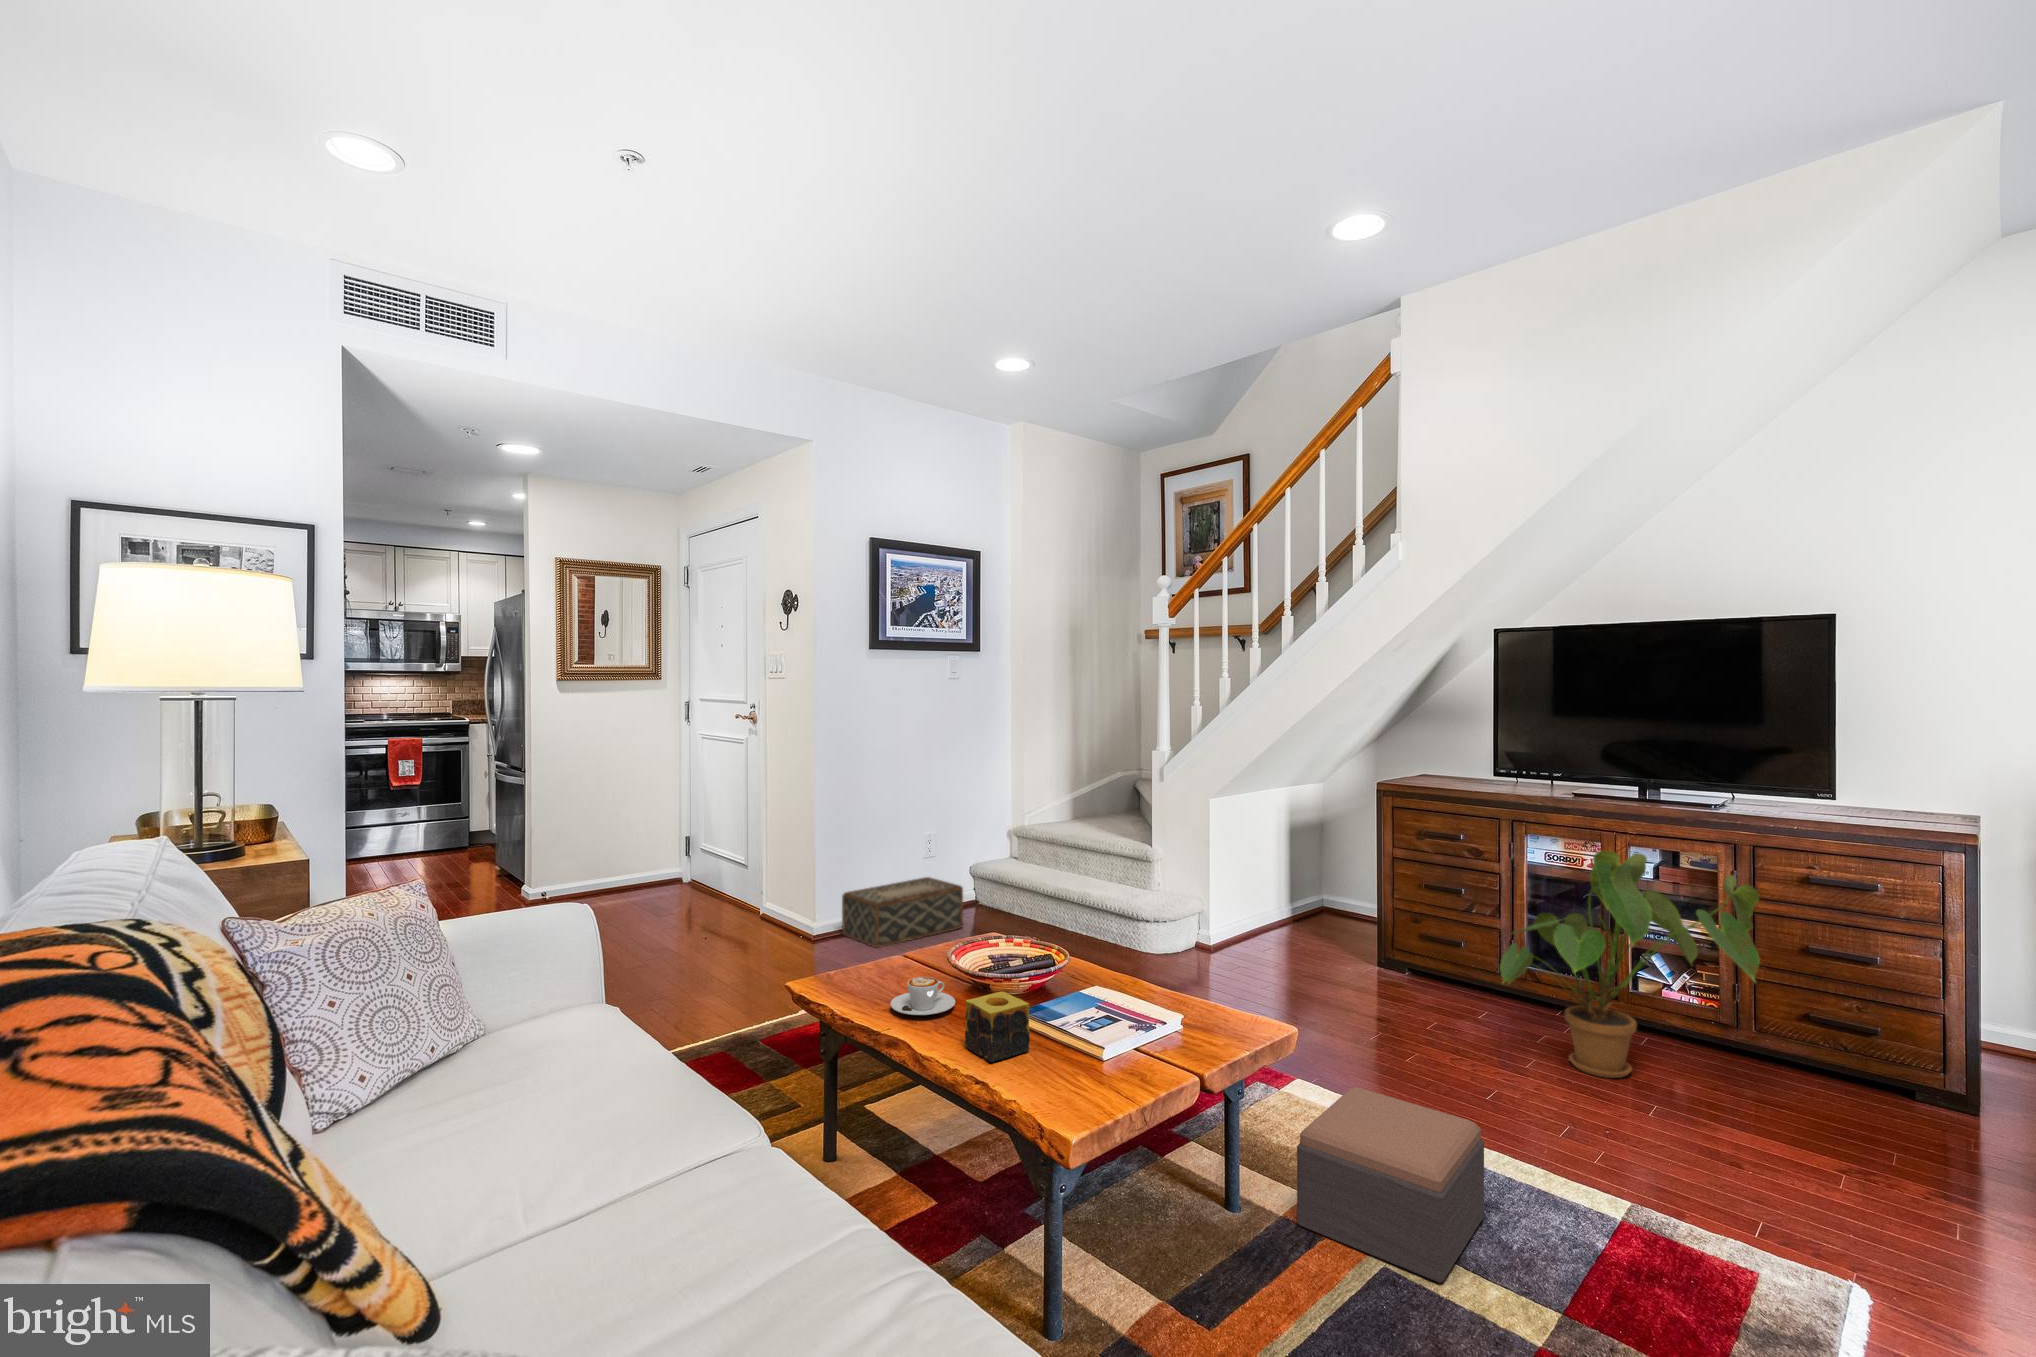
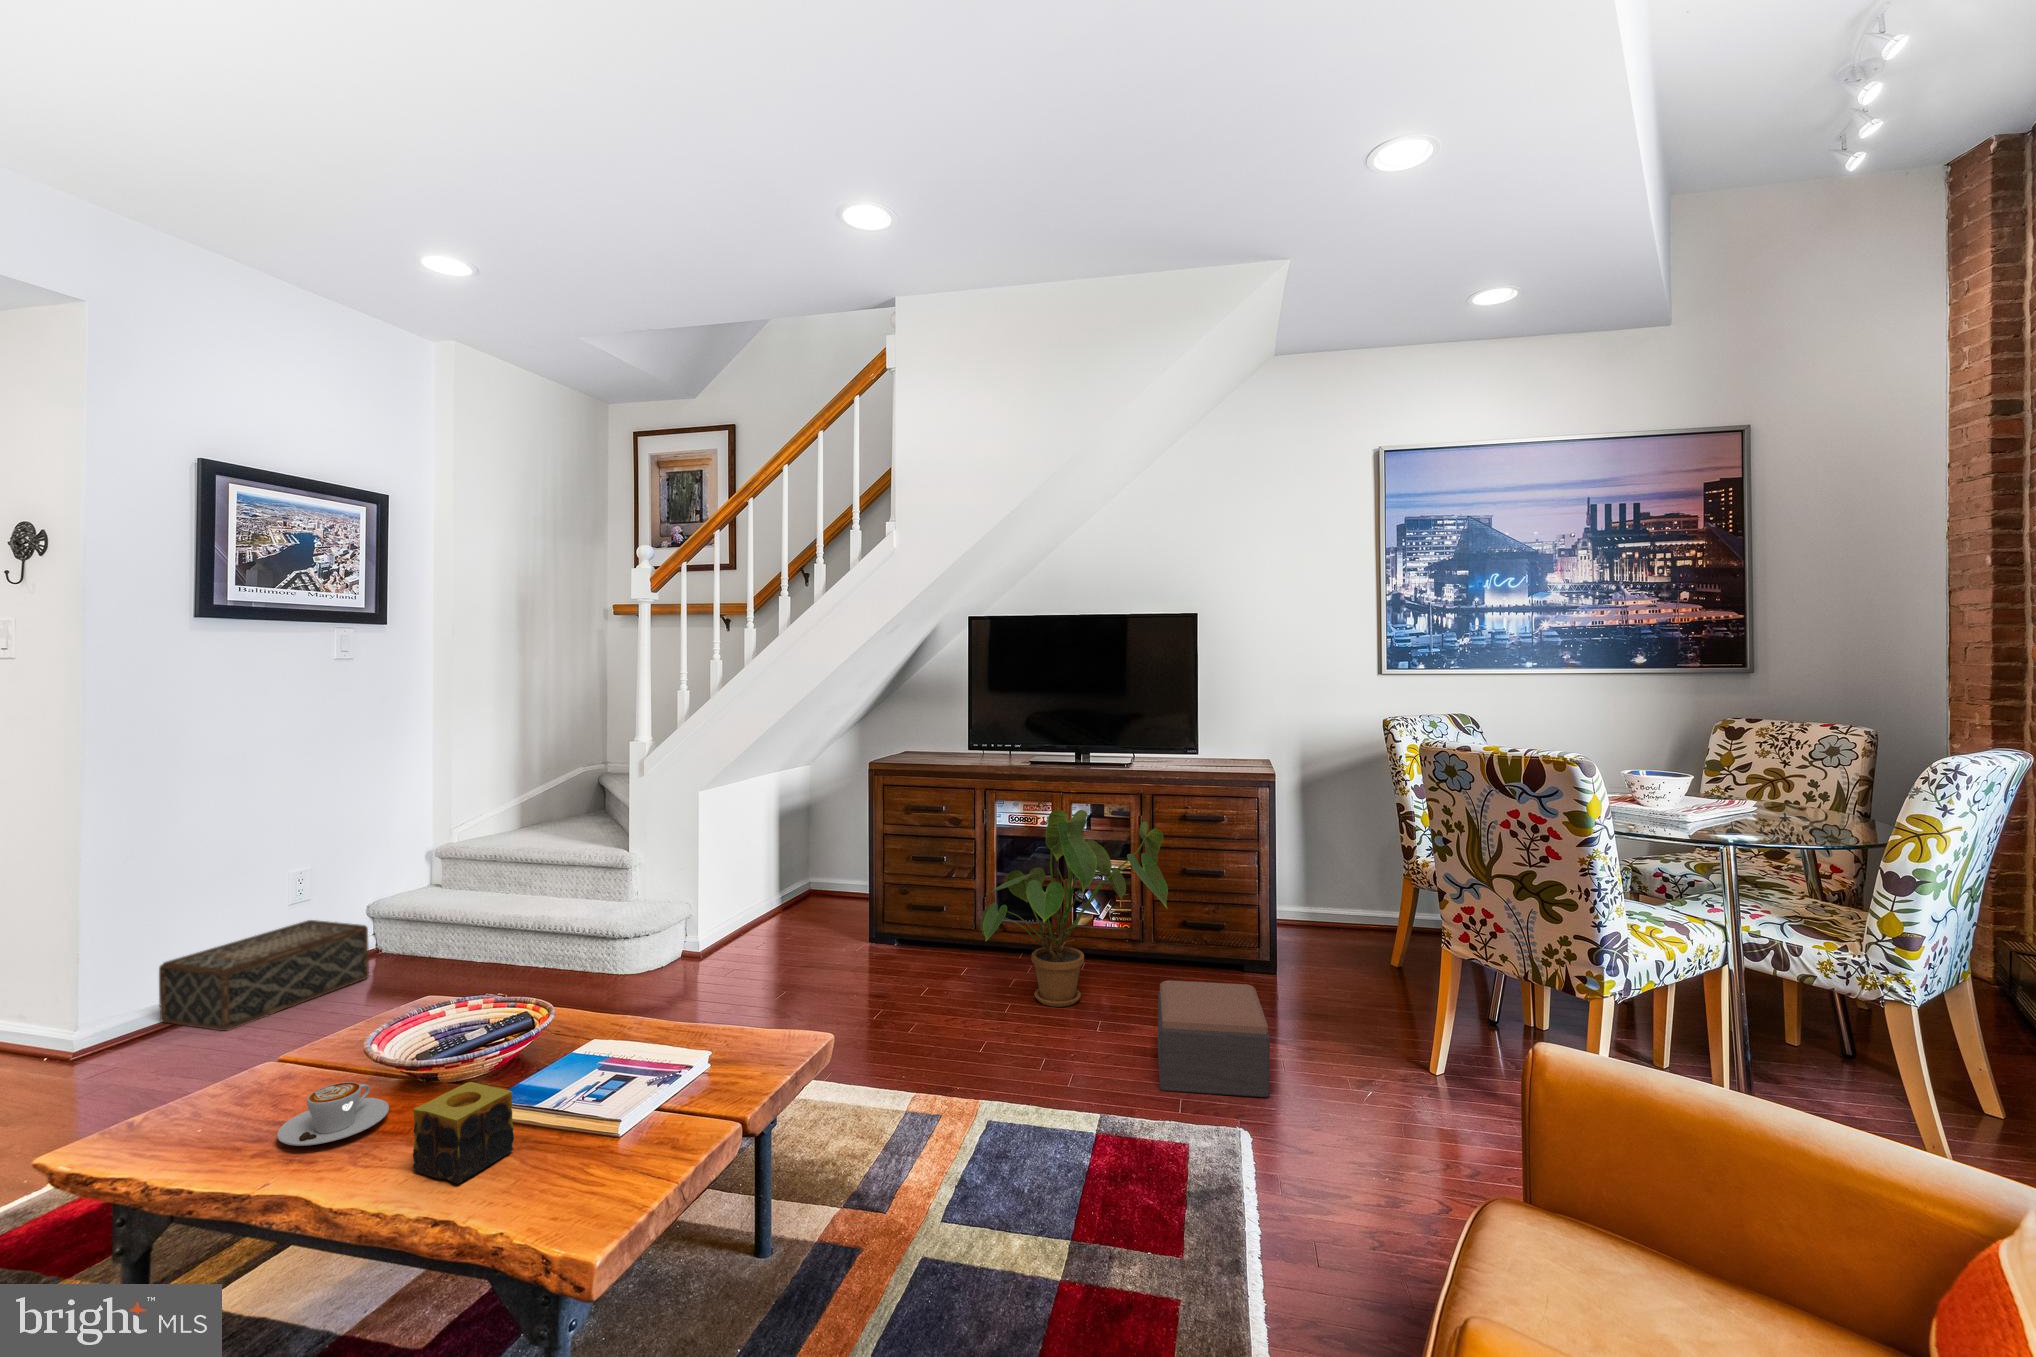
footstool: present [1297,1087,1484,1283] -> present [1158,980,1270,1097]

